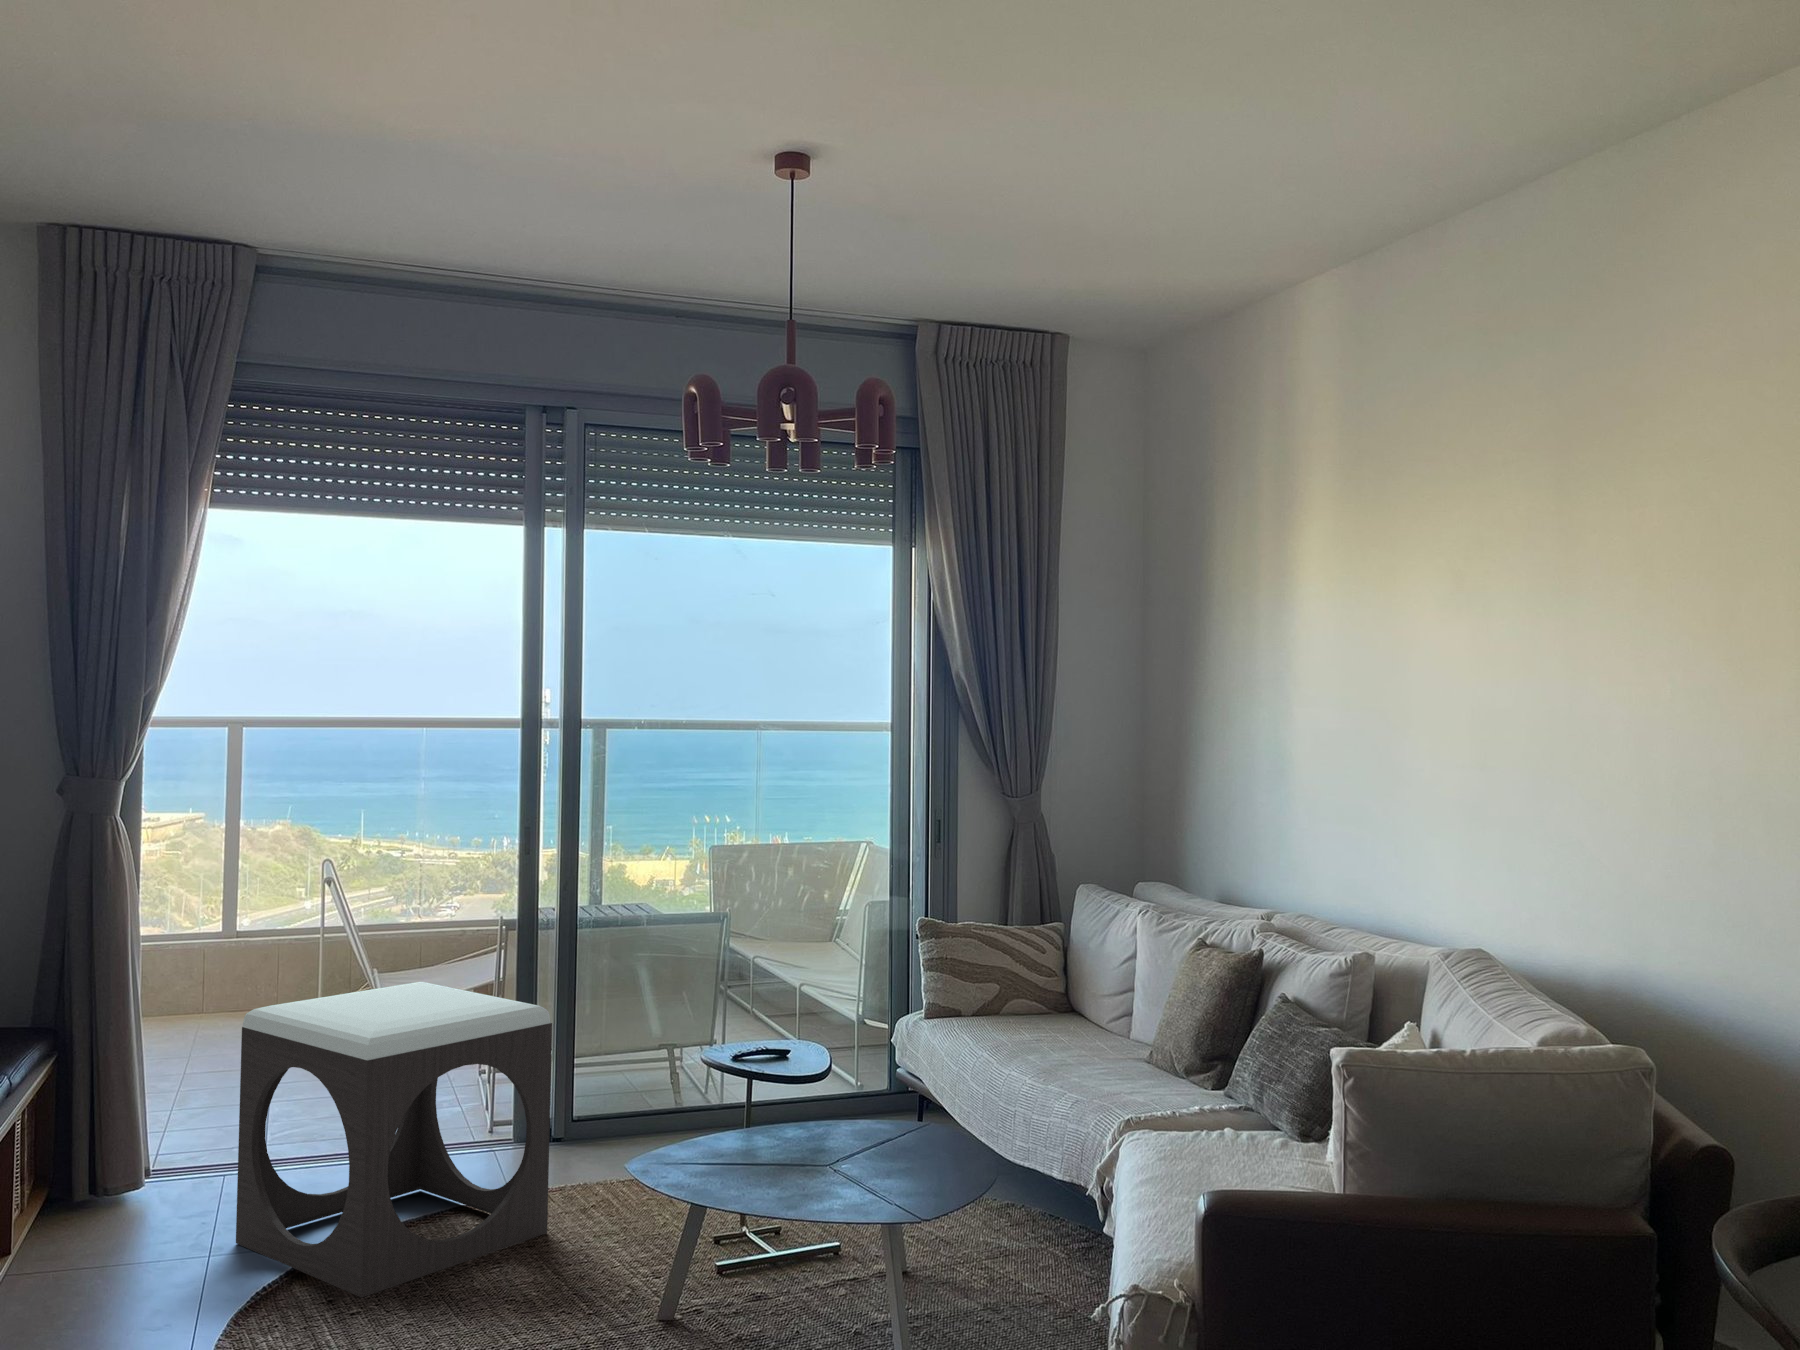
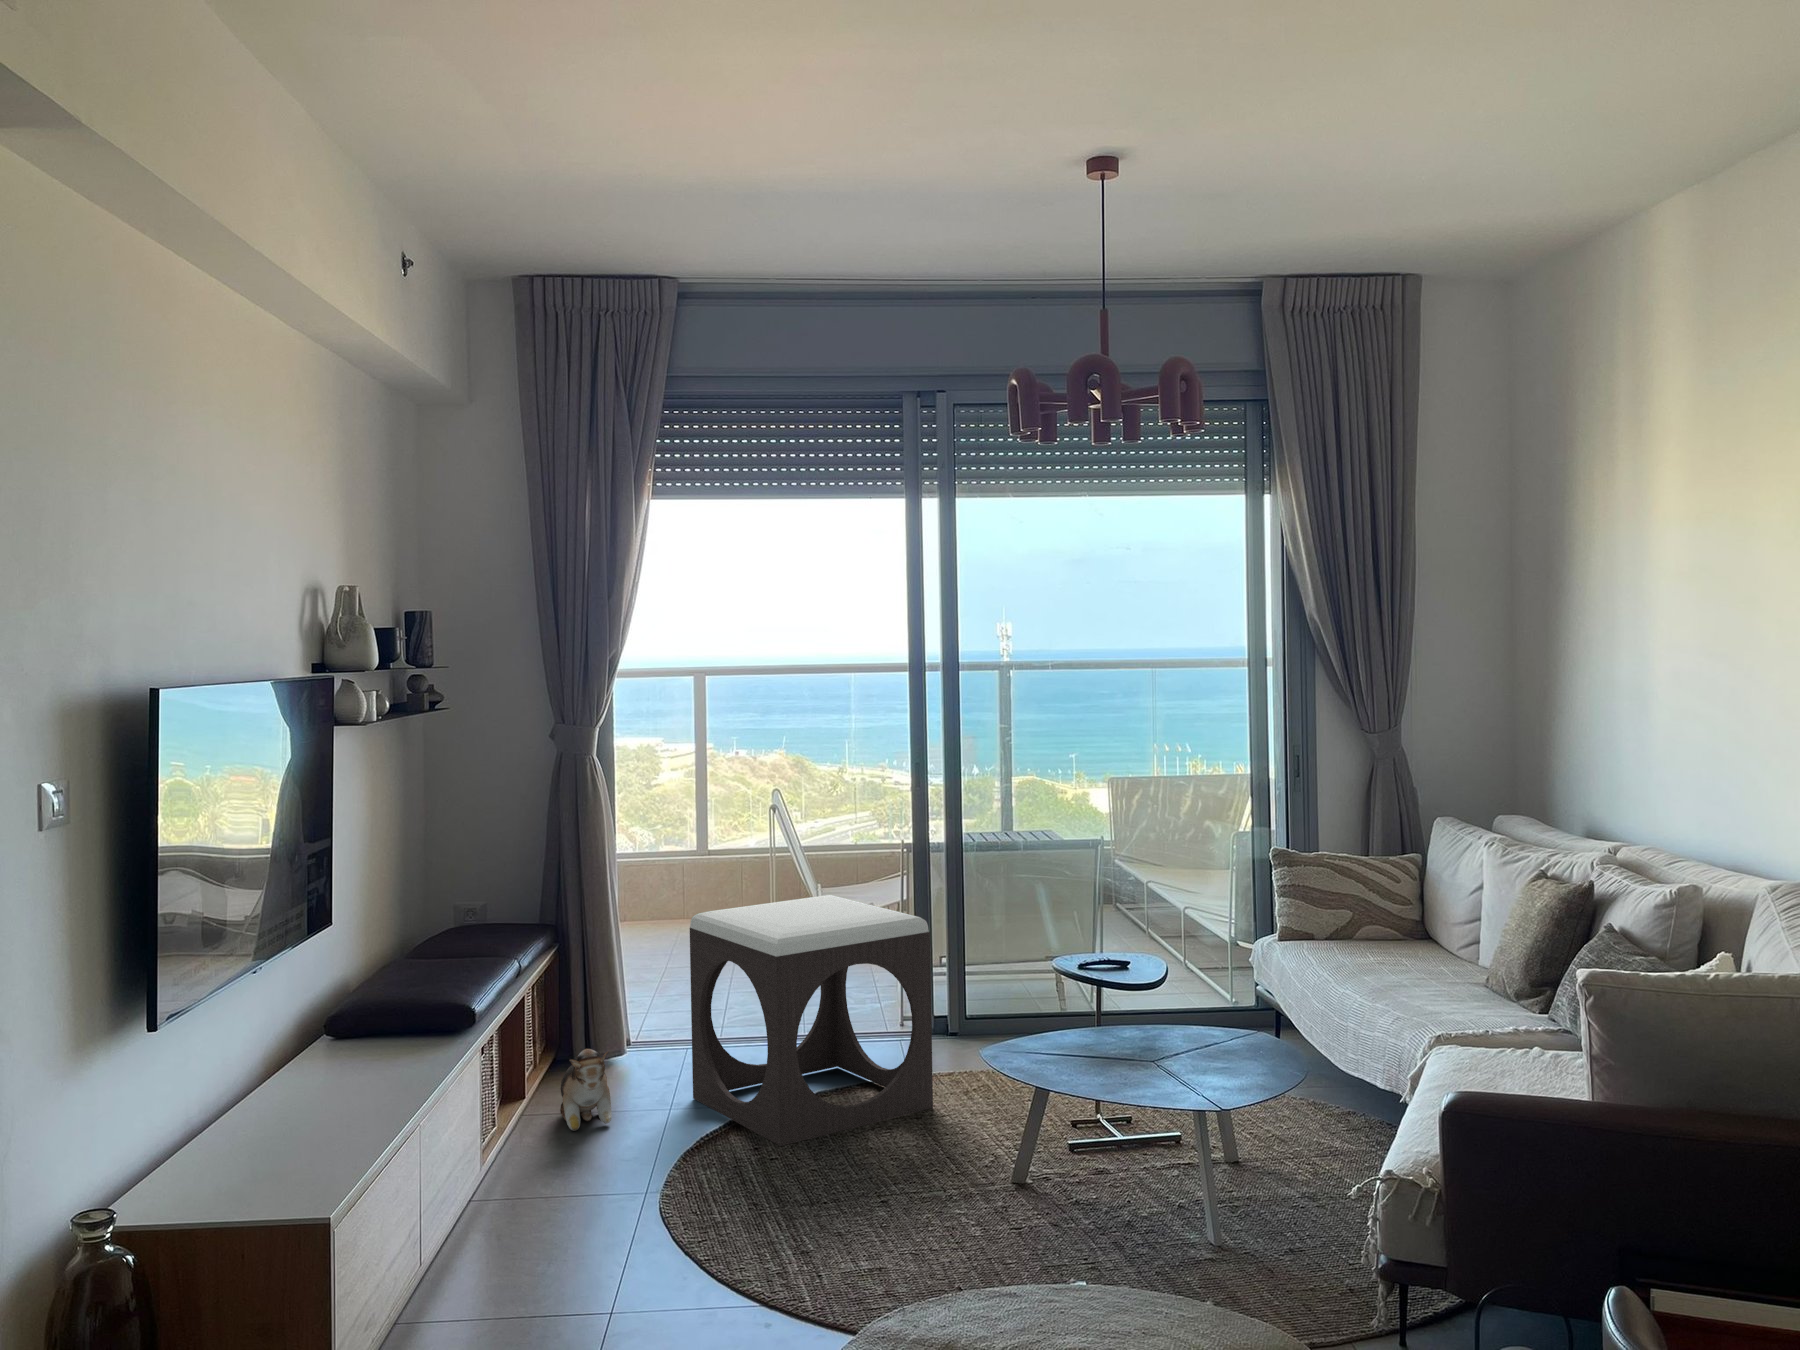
plush toy: none [50,1190,128,1300] -> present [560,1049,612,1131]

